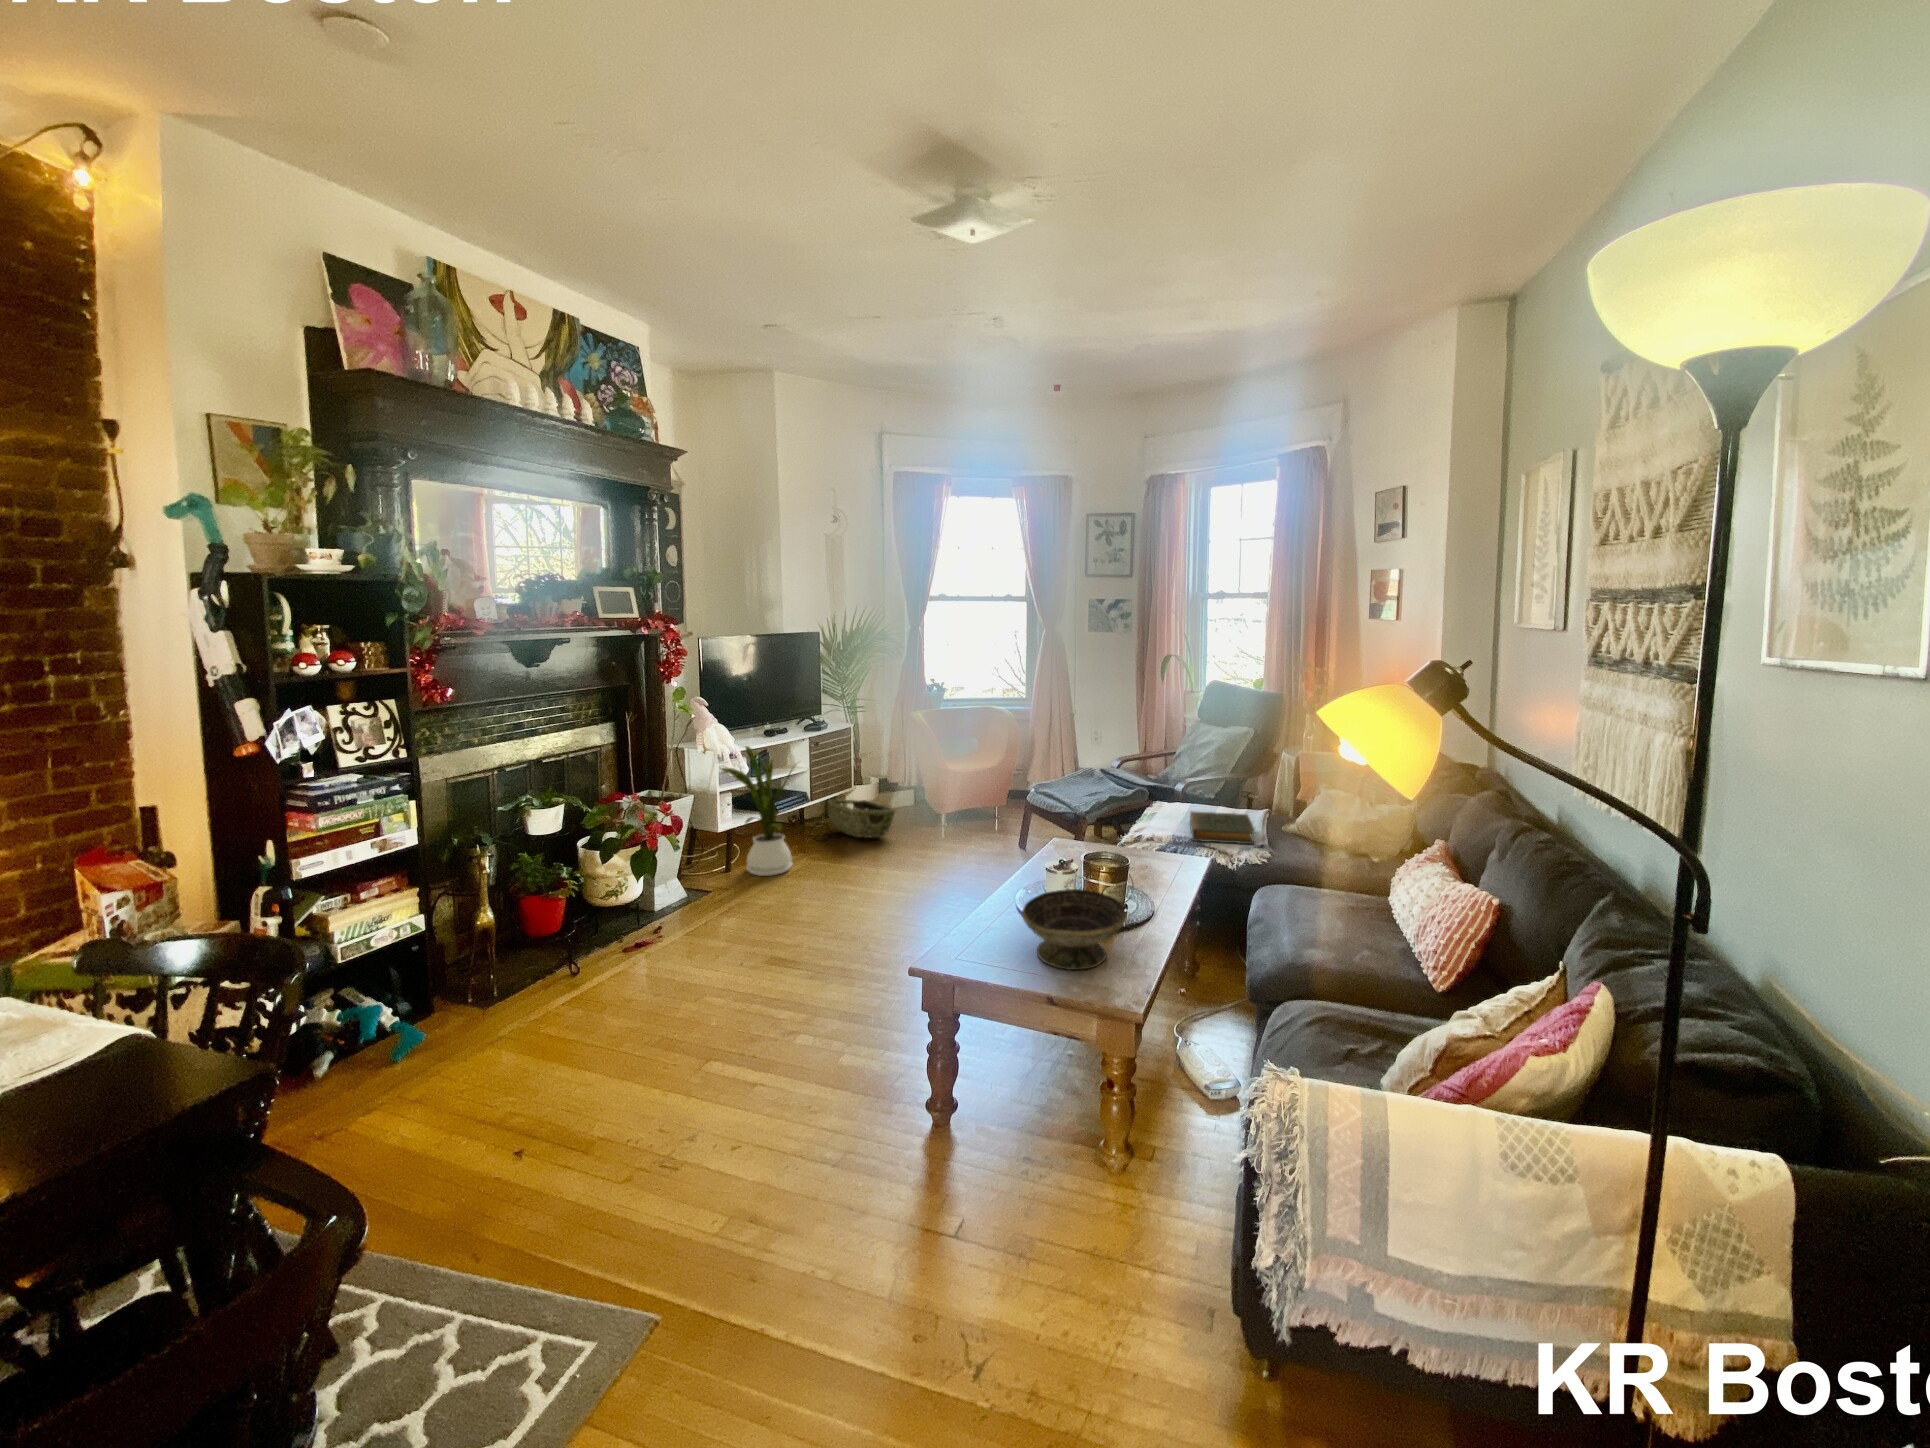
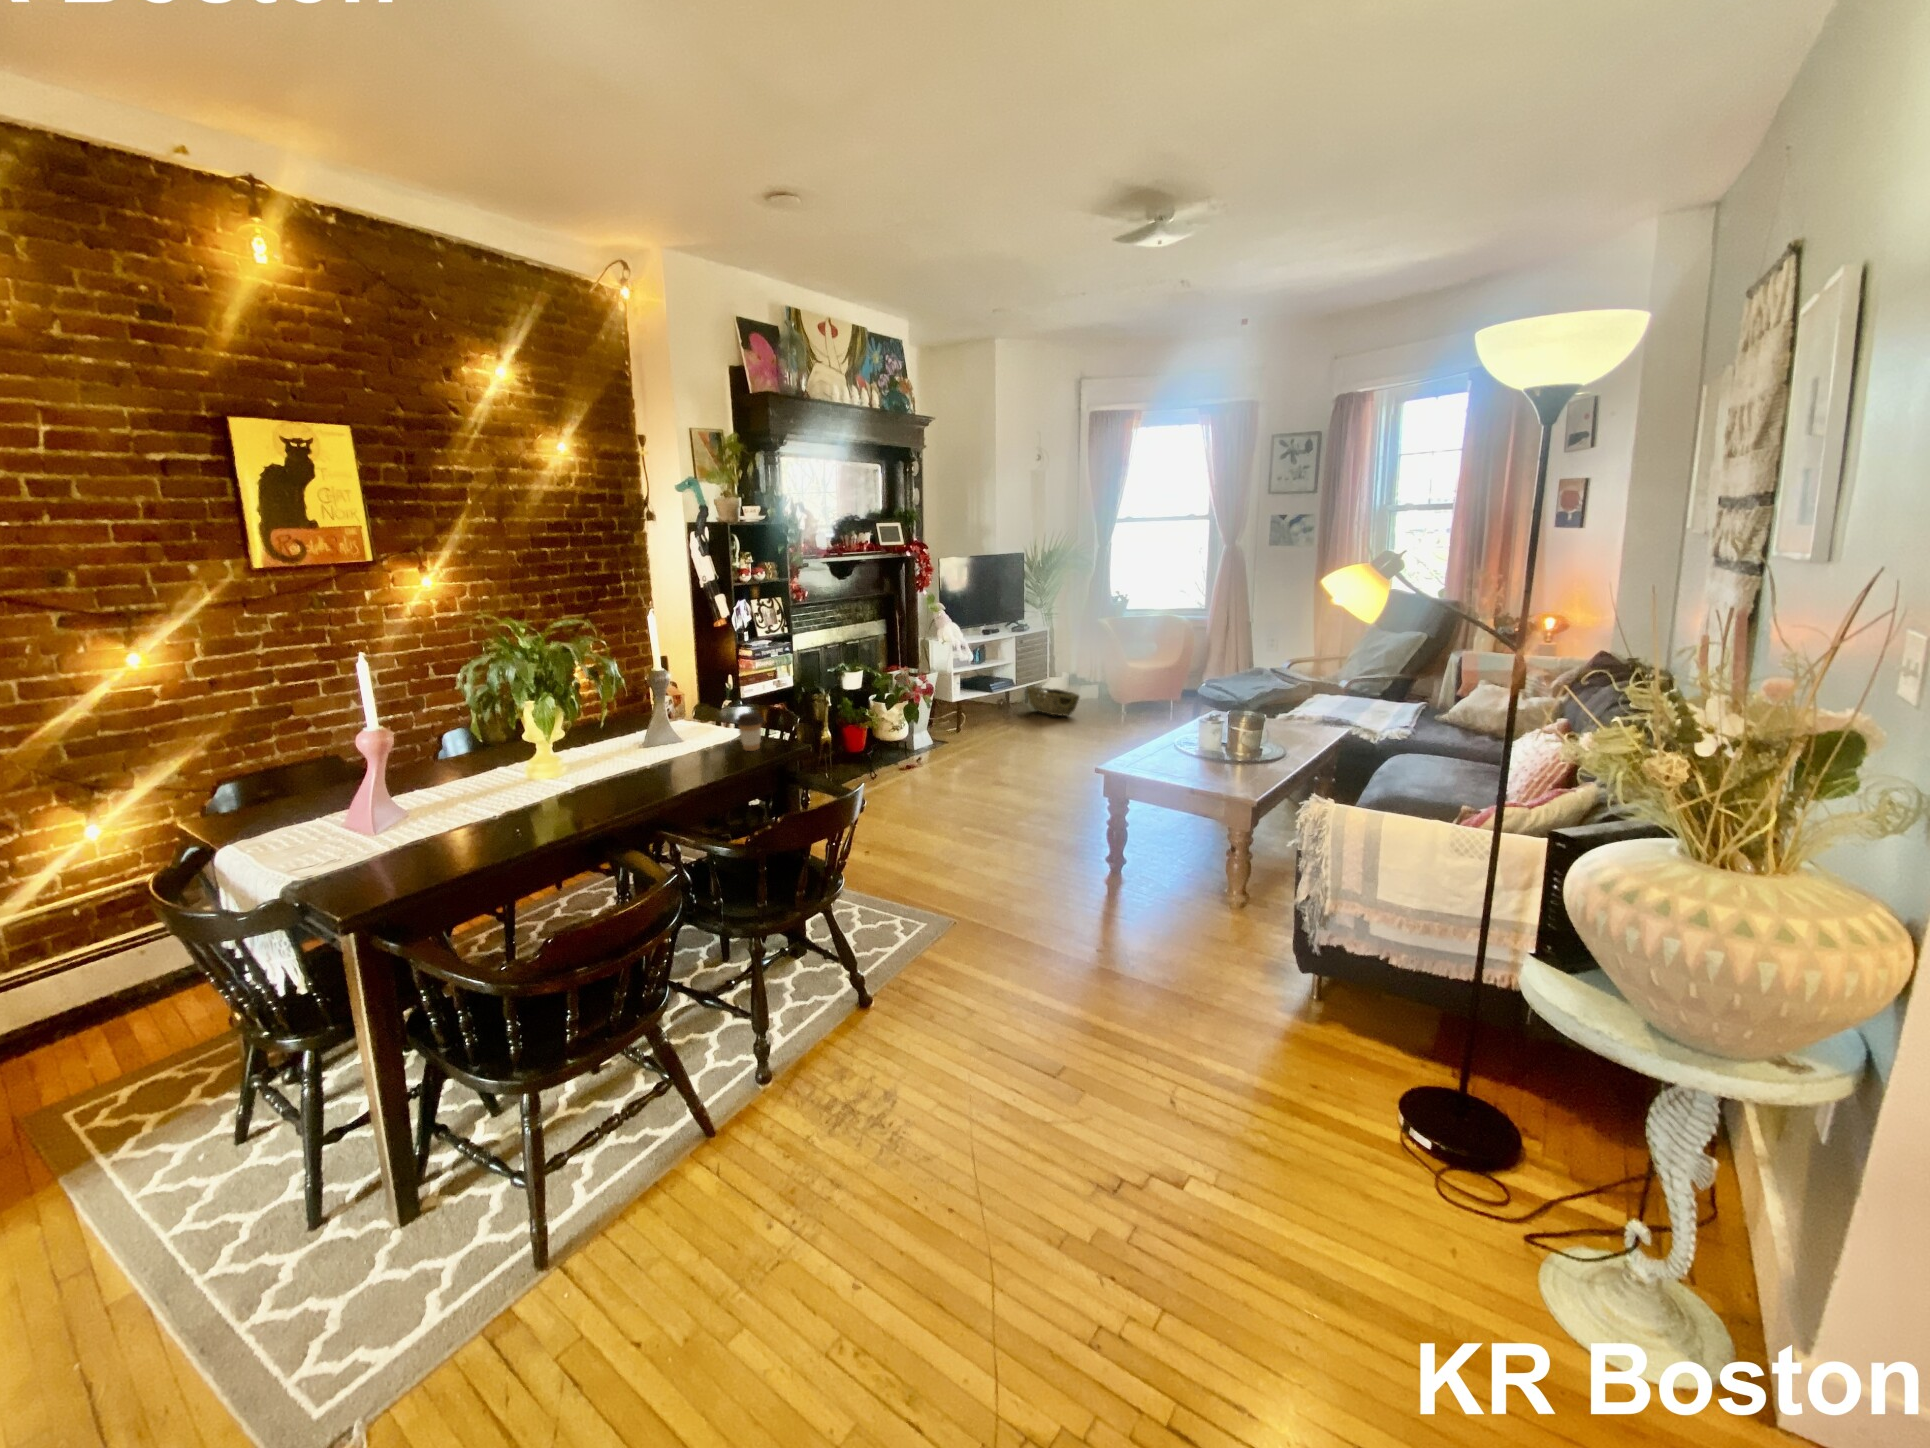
house plant: present [720,746,792,876] -> none [954,639,1011,734]
hardback book: present [1190,811,1255,844] -> none [1323,694,1382,718]
decorative bowl: present [1022,889,1126,970] -> none [1169,724,1245,772]
coffee cup: none [84,1006,178,1104] -> present [736,712,764,751]

